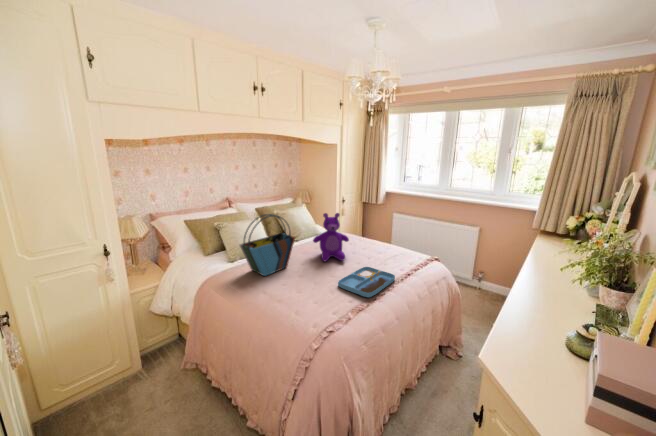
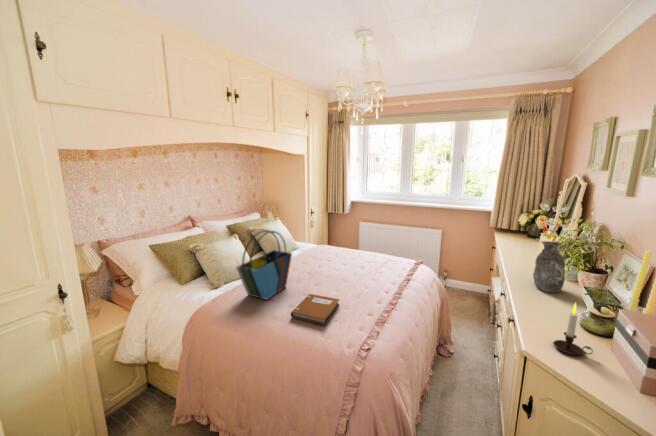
teddy bear: present [313,213,349,261] -> none [306,224,343,276]
decorative vase: none [536,248,573,306] -> present [533,241,565,292]
tray: present [338,267,395,297] -> none [349,277,399,308]
notebook: none [277,276,326,304] -> present [291,294,339,325]
candle: none [507,315,546,374] -> present [553,303,593,355]

